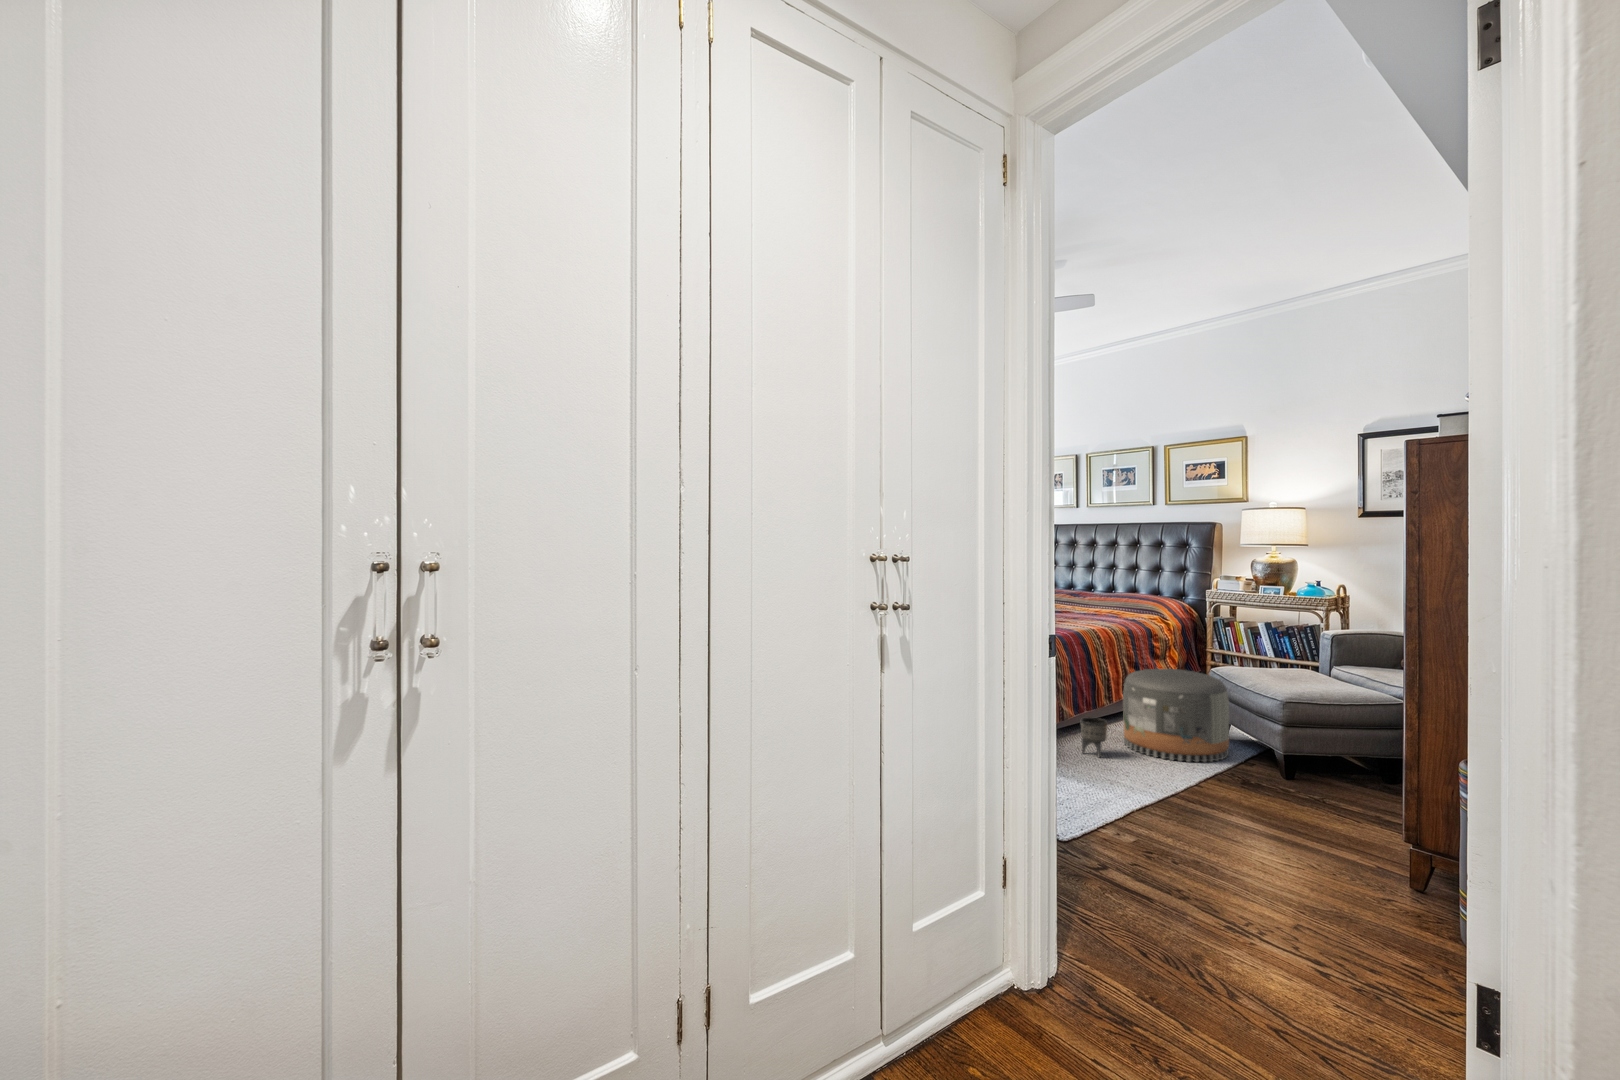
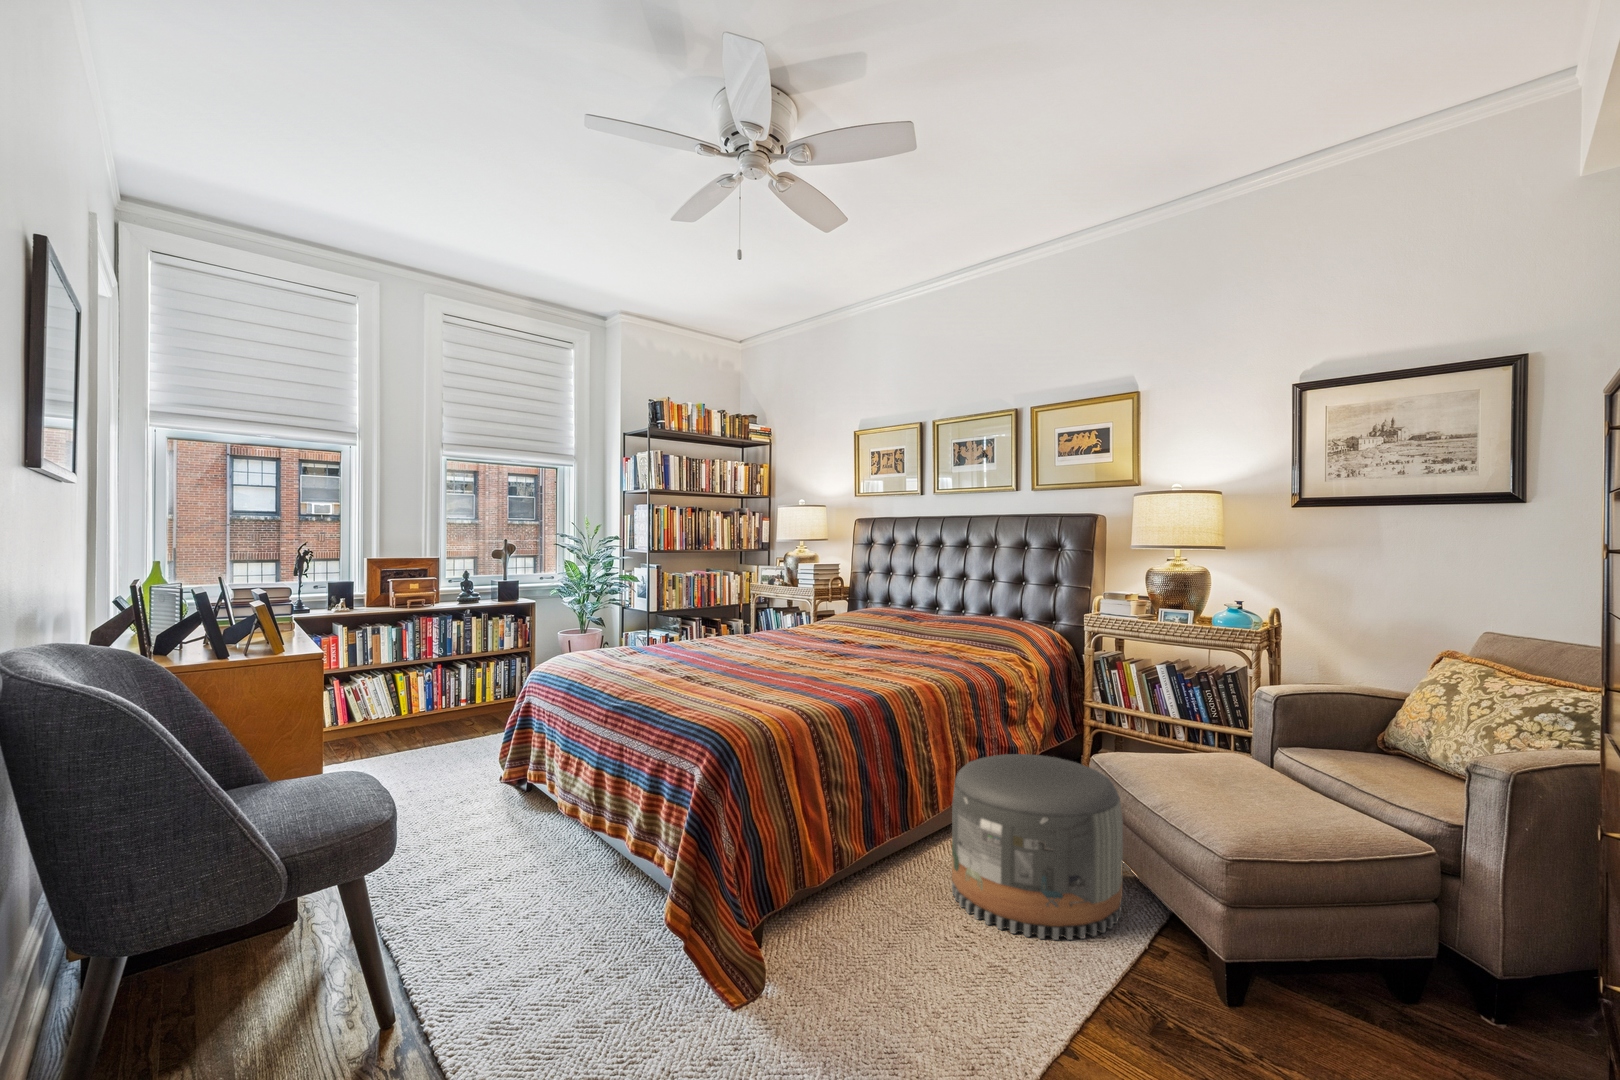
planter: present [1081,717,1107,757] -> none [872,855,917,937]

